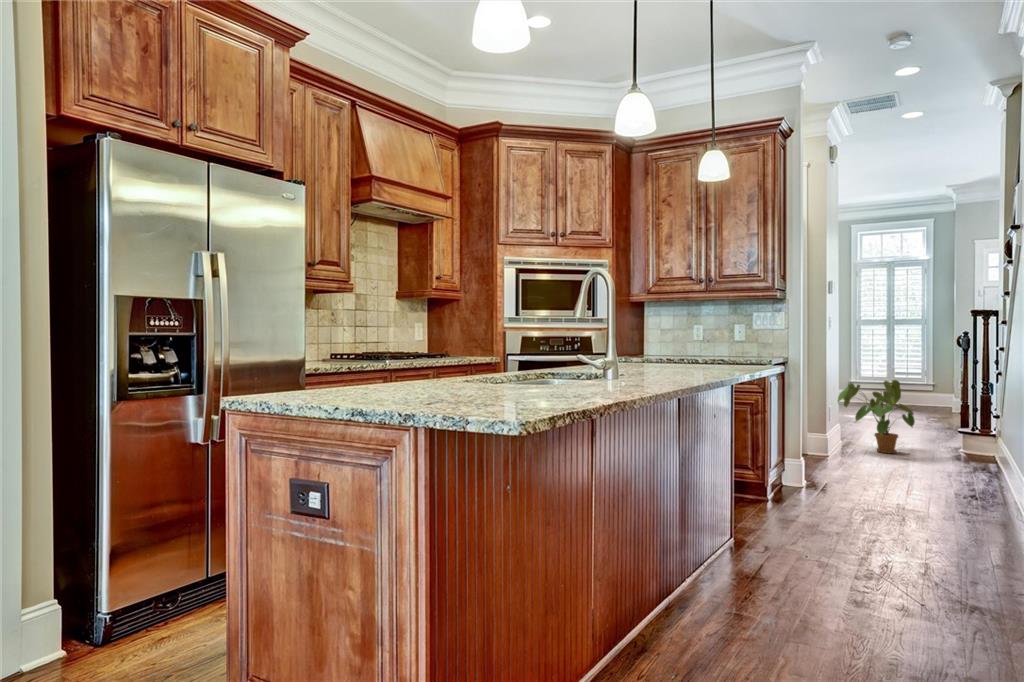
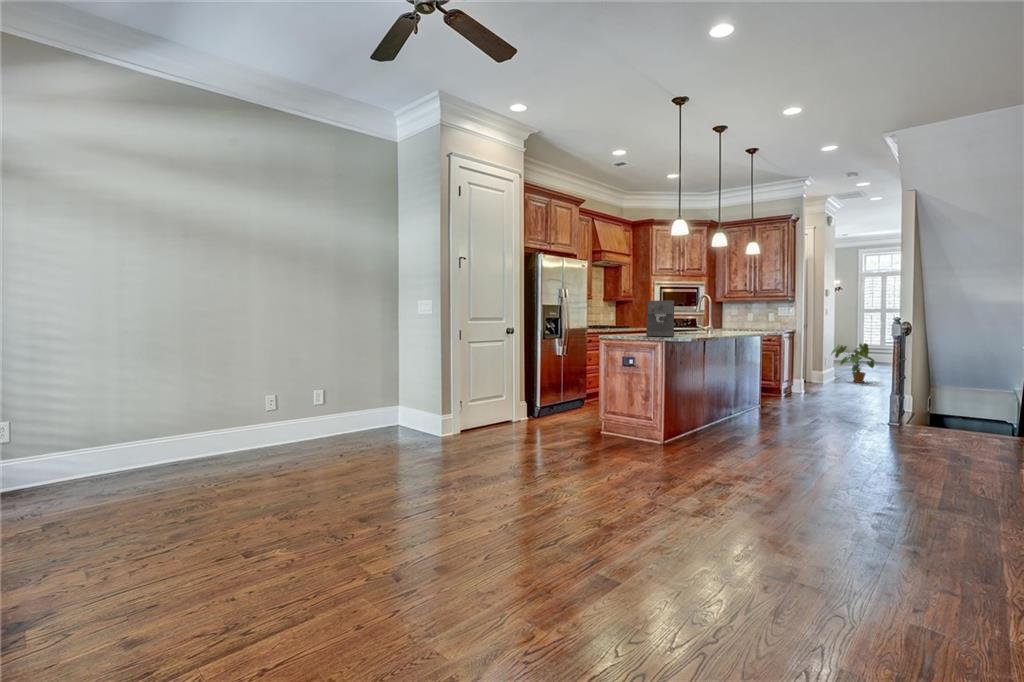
coffee maker: none [385,266,490,397] -> present [646,300,674,337]

